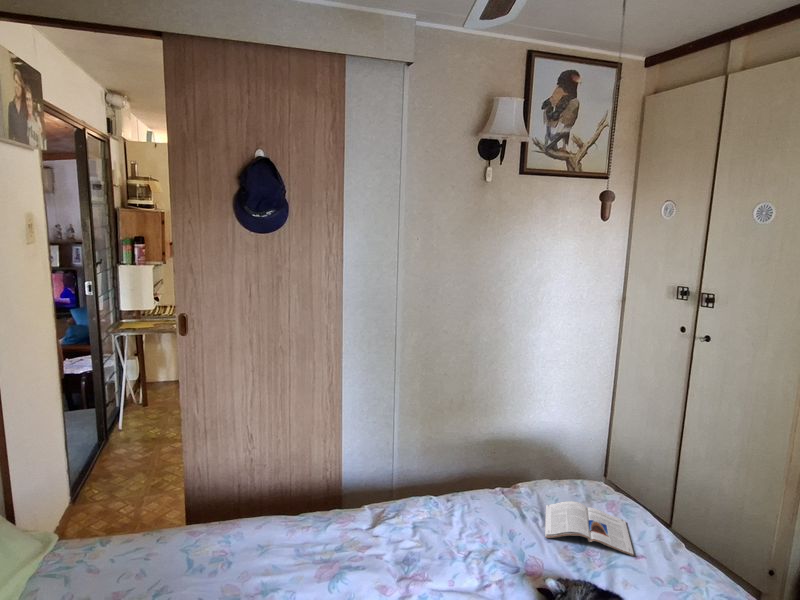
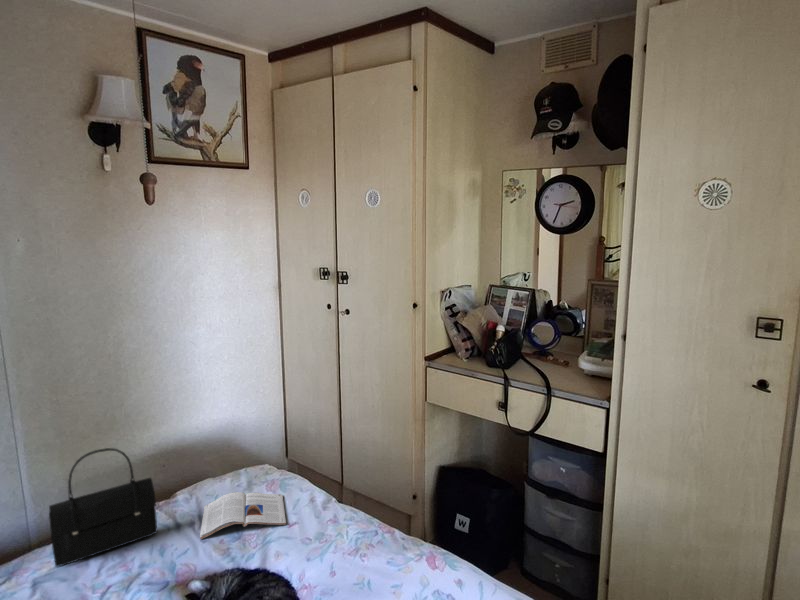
handbag: none [427,428,510,517] -> present [49,448,157,566]

